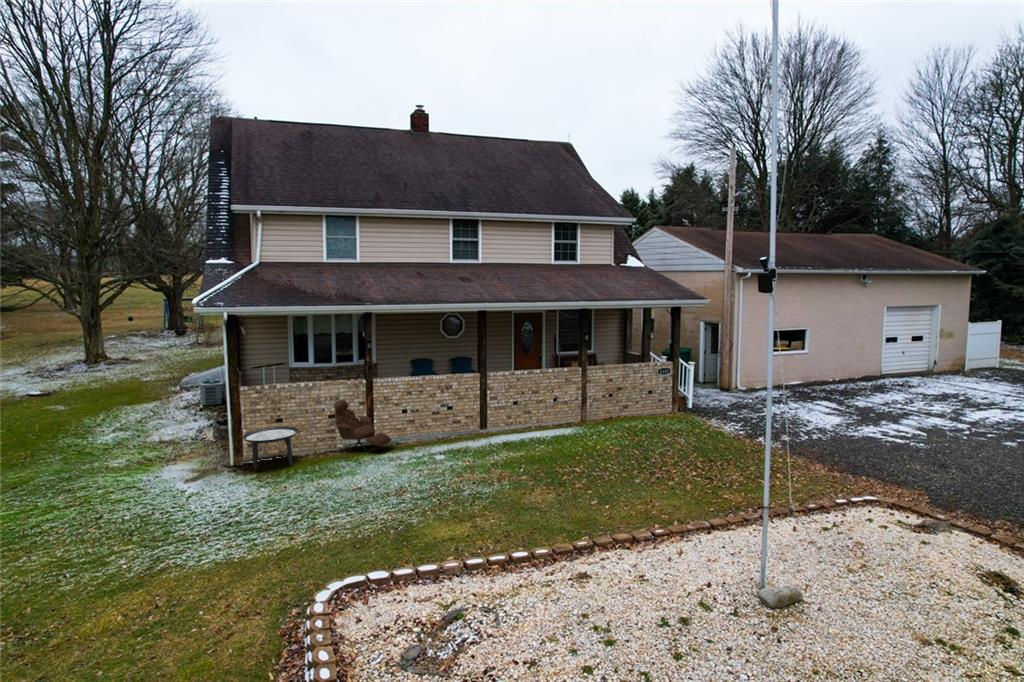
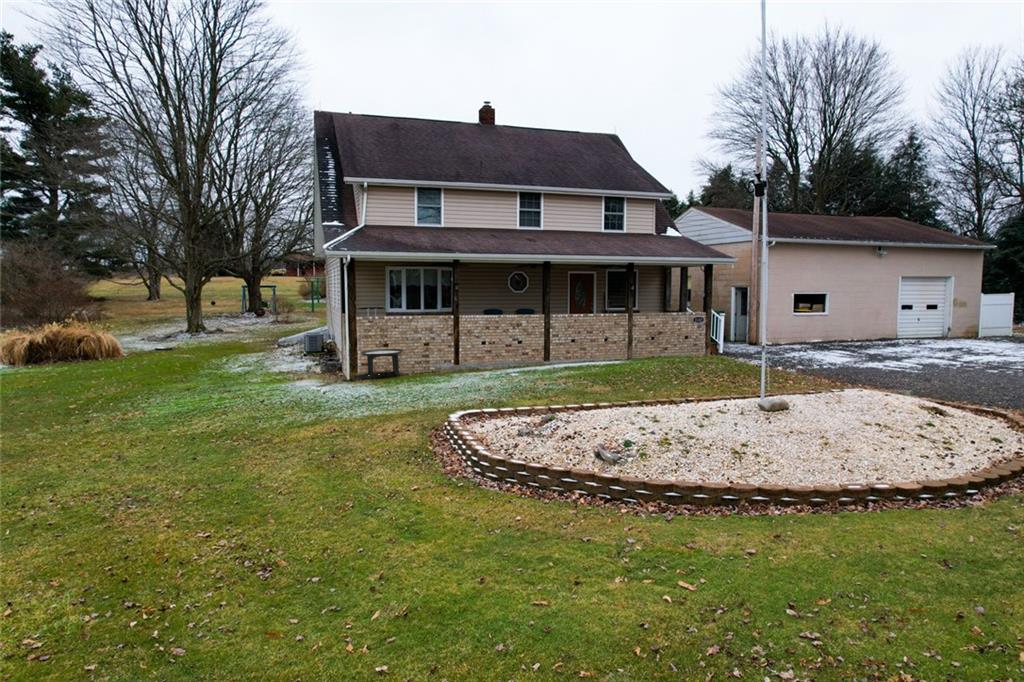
lounge chair: present [334,400,391,453] -> none [430,330,475,371]

